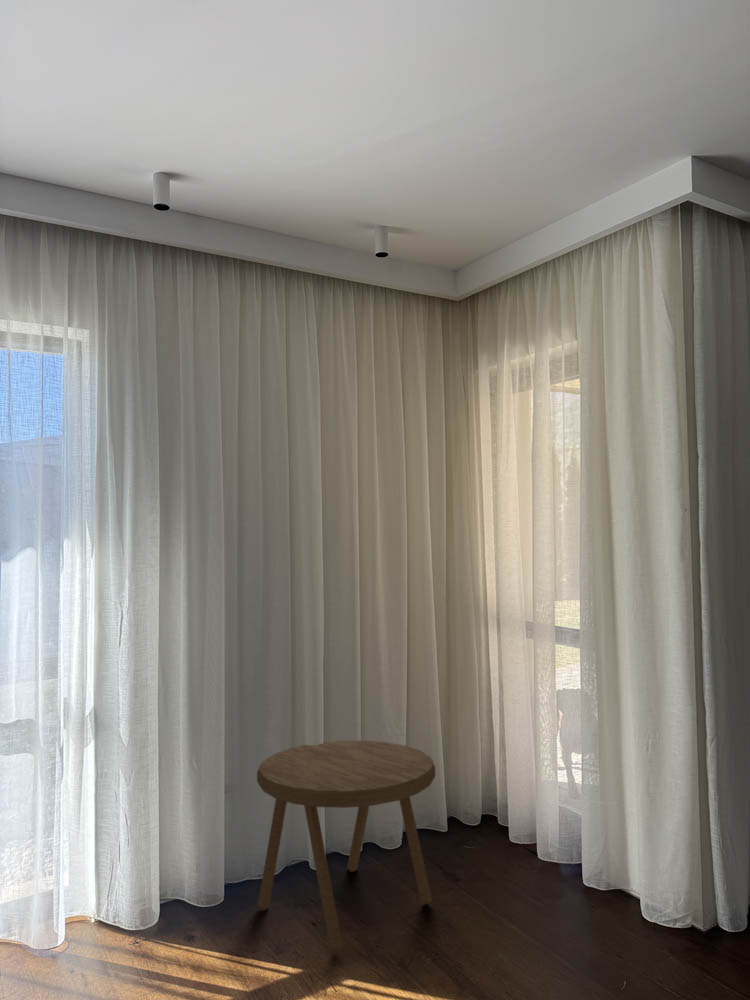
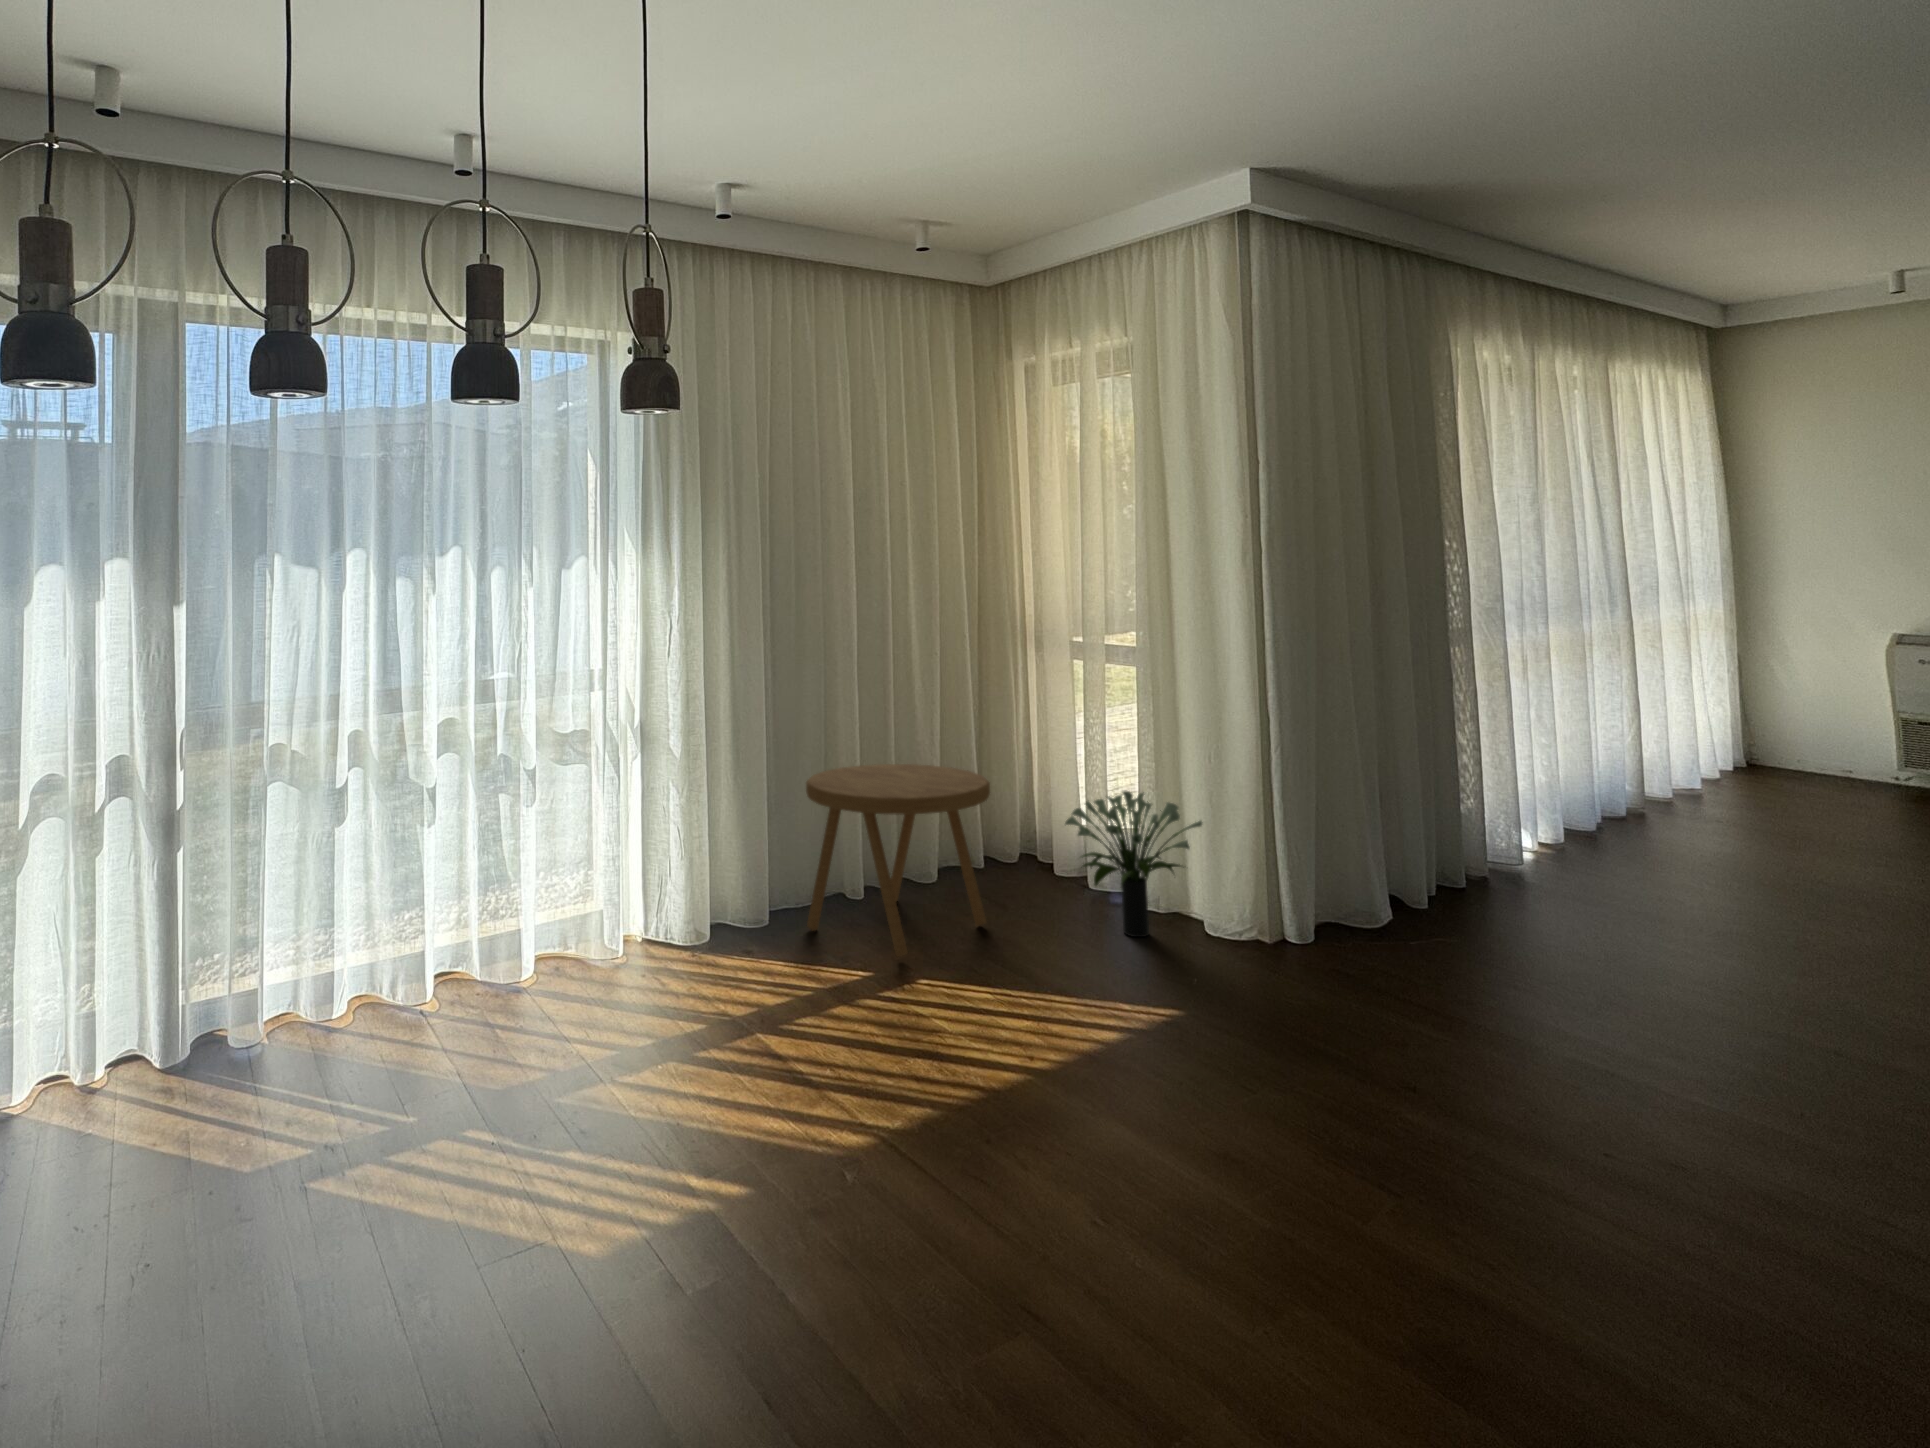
potted plant: none [508,775,640,920] -> present [1065,791,1202,937]

